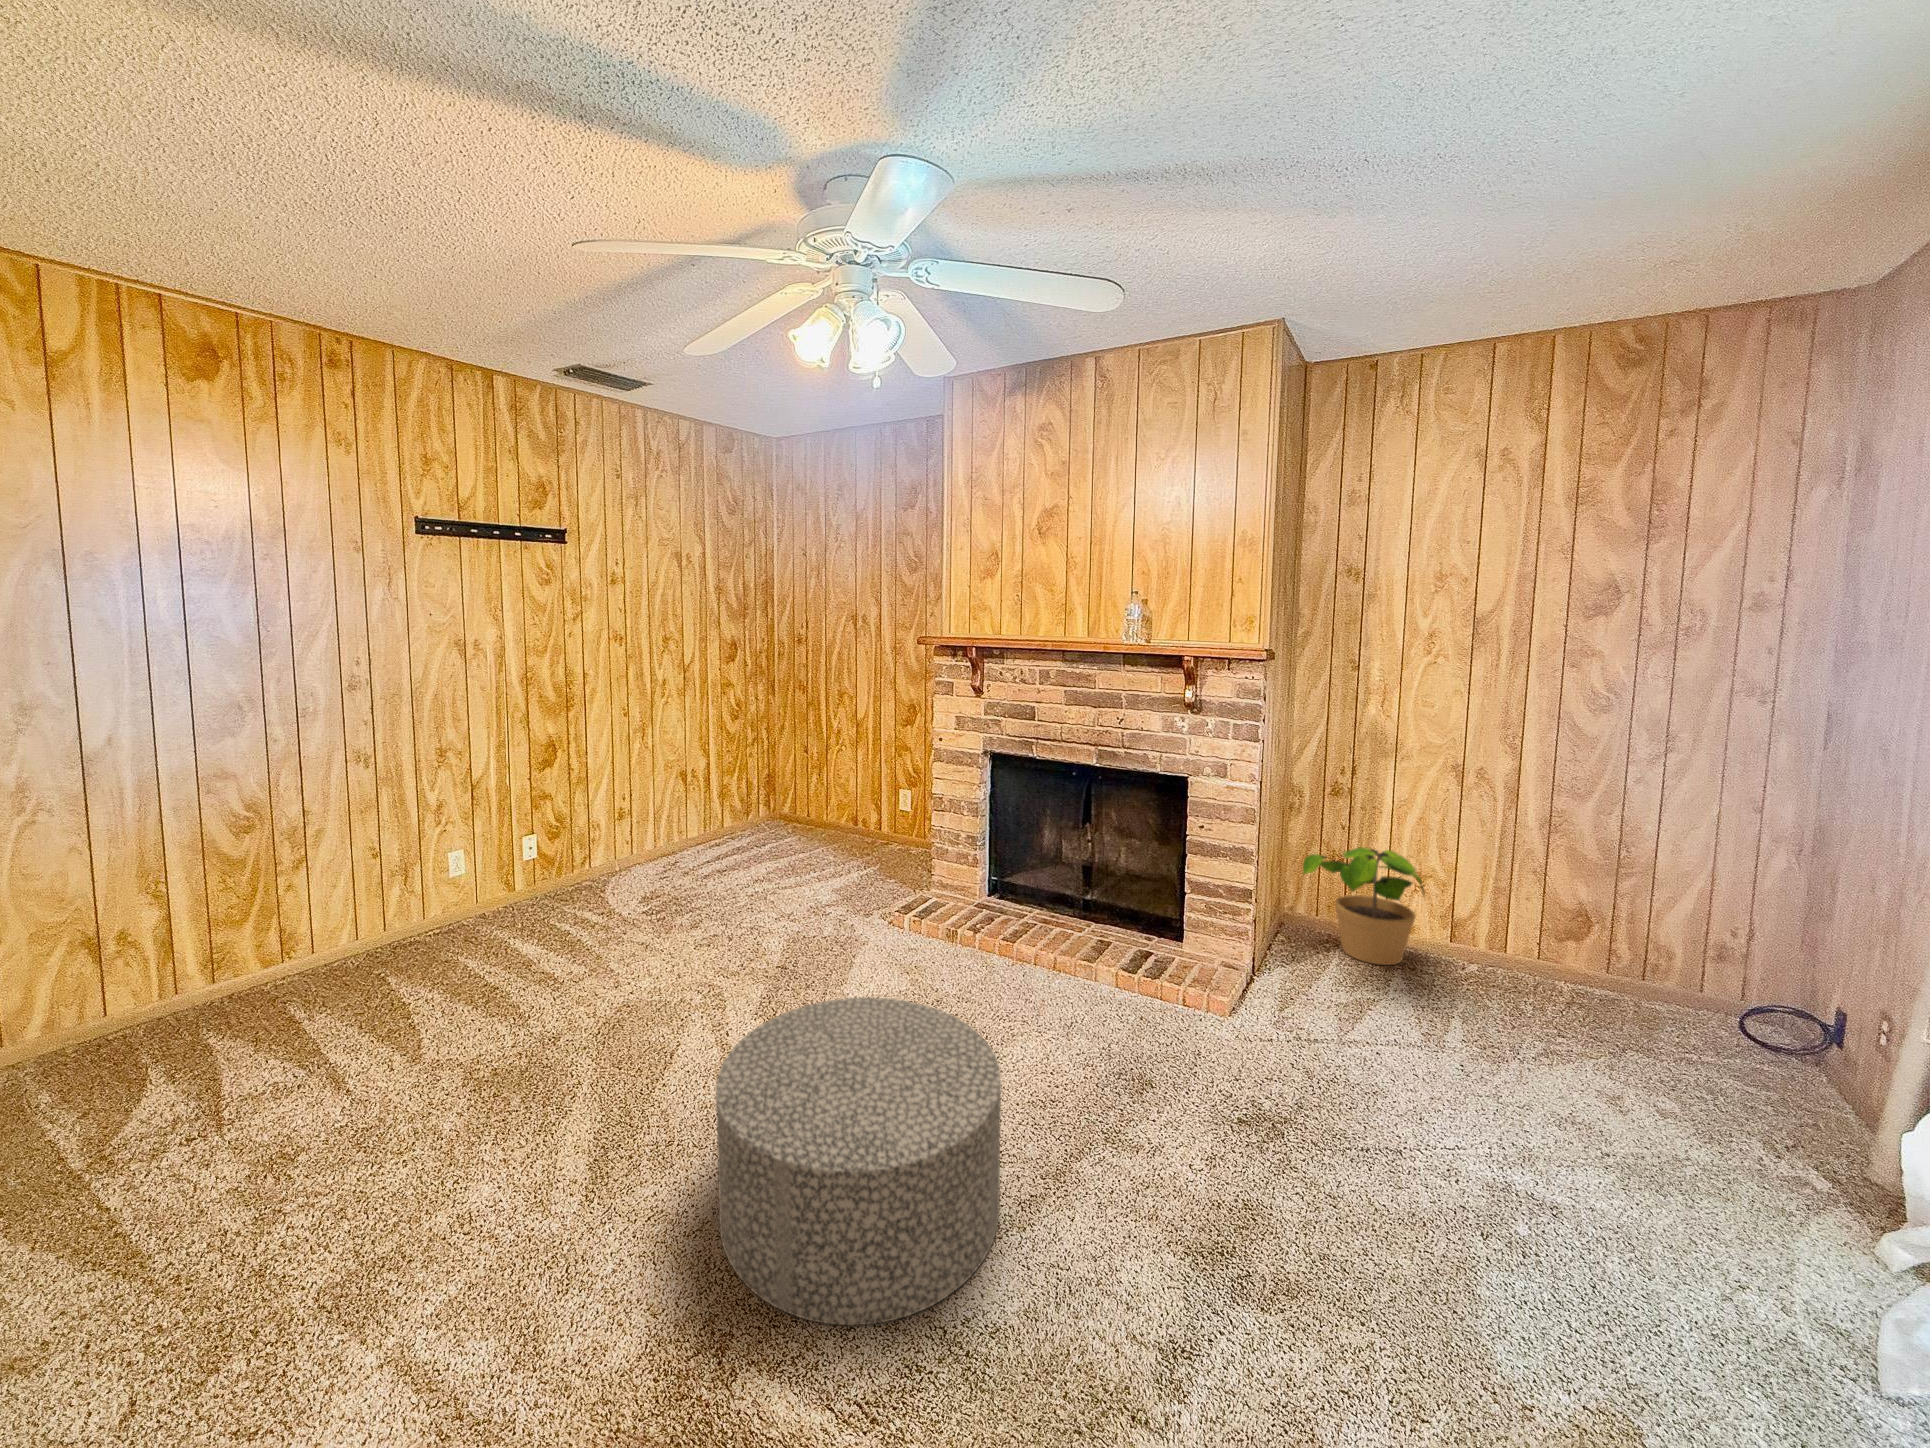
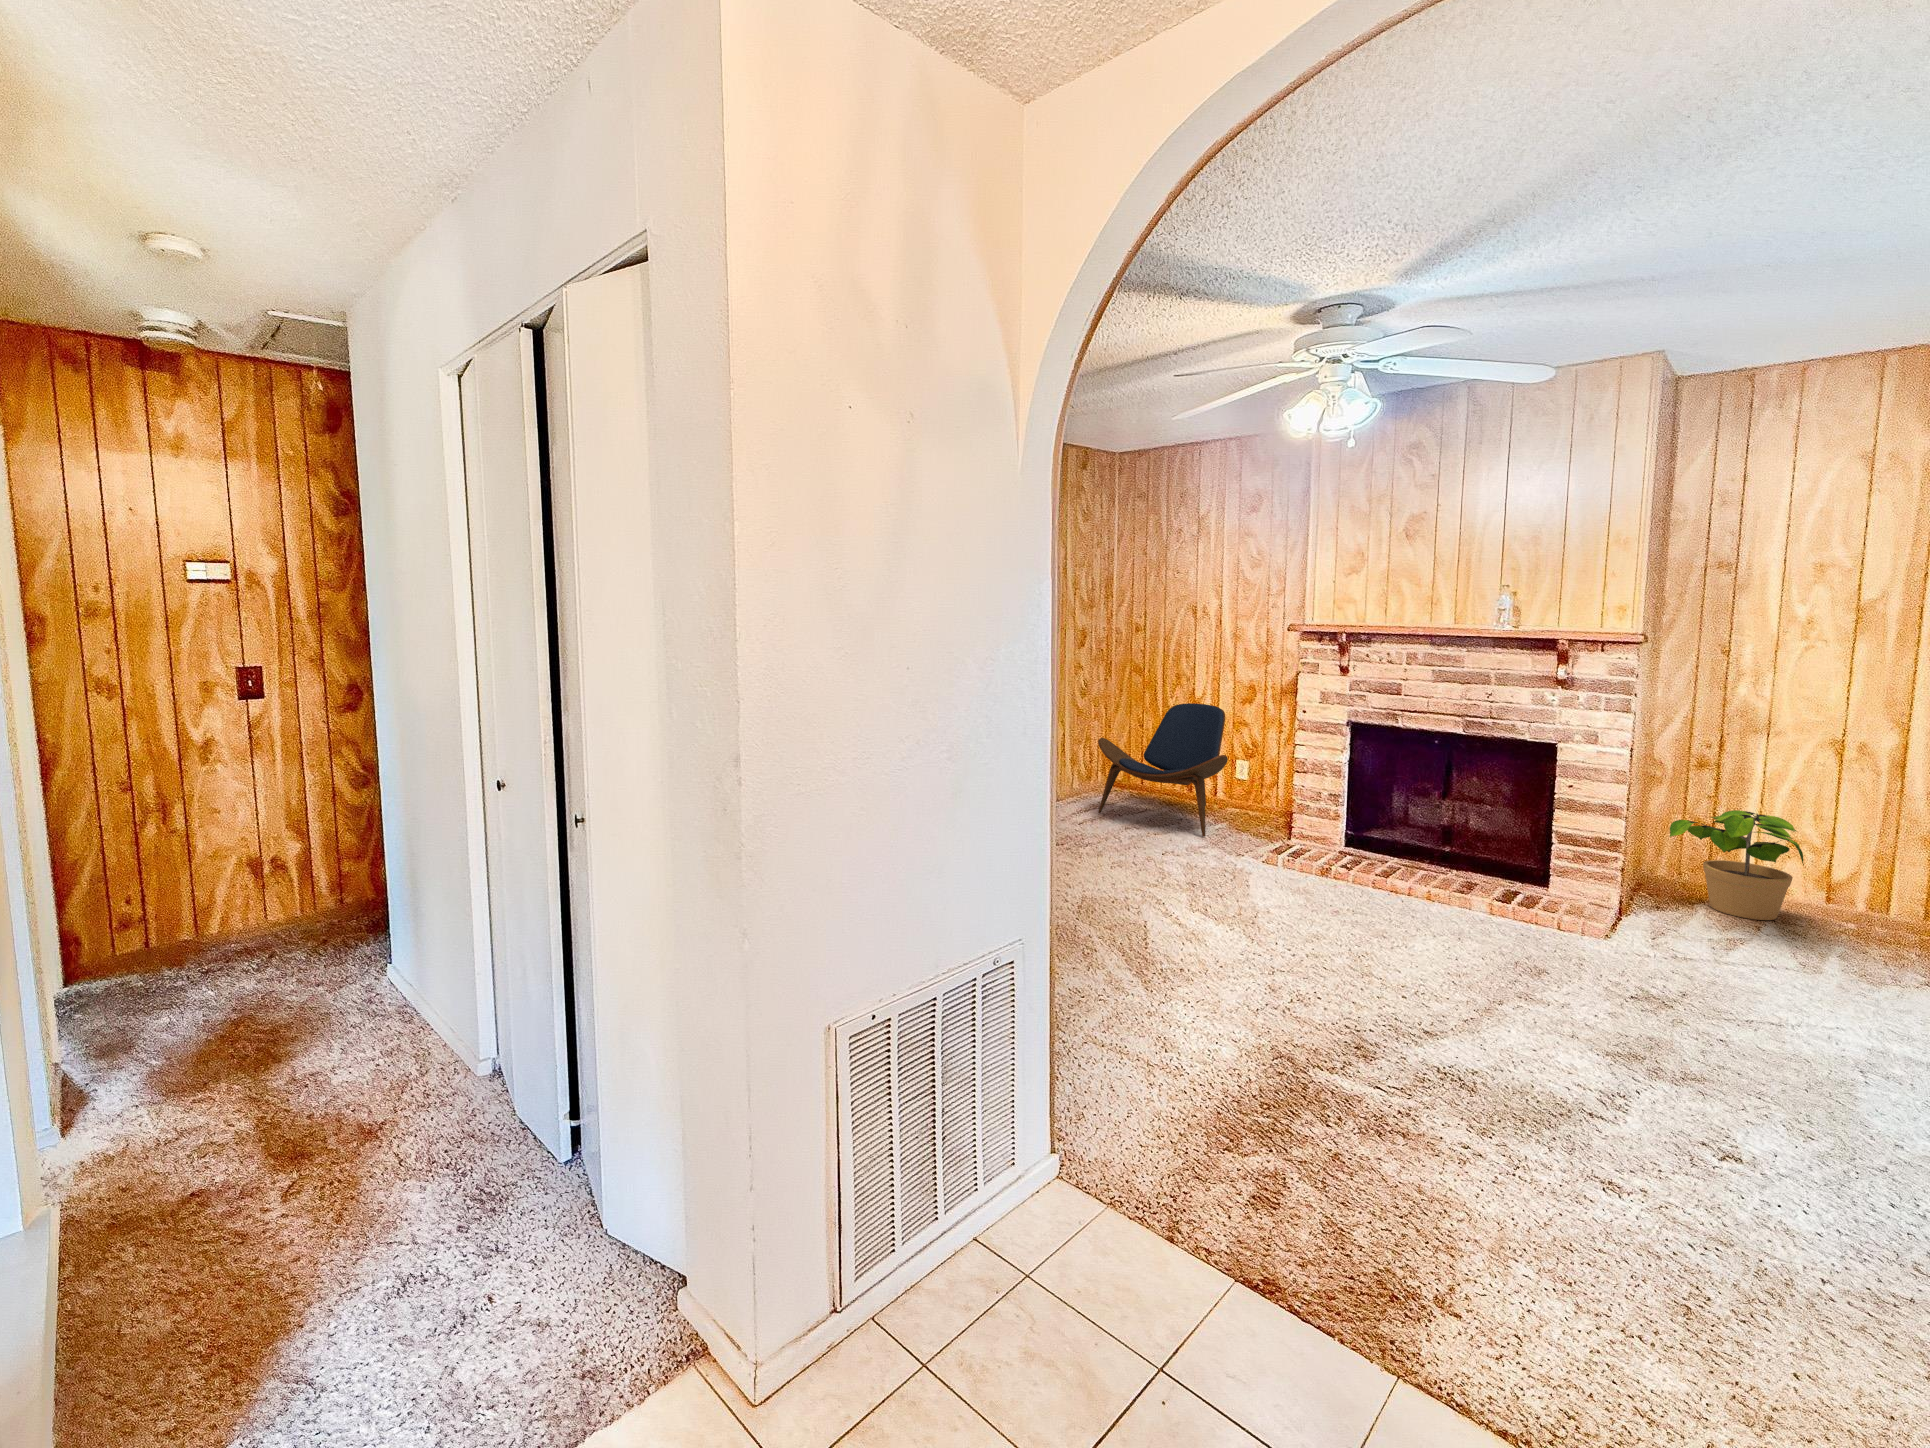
lounge chair: none [734,726,880,890] -> present [1098,703,1228,836]
ottoman: present [716,997,1001,1325] -> none [1235,878,1453,1049]

